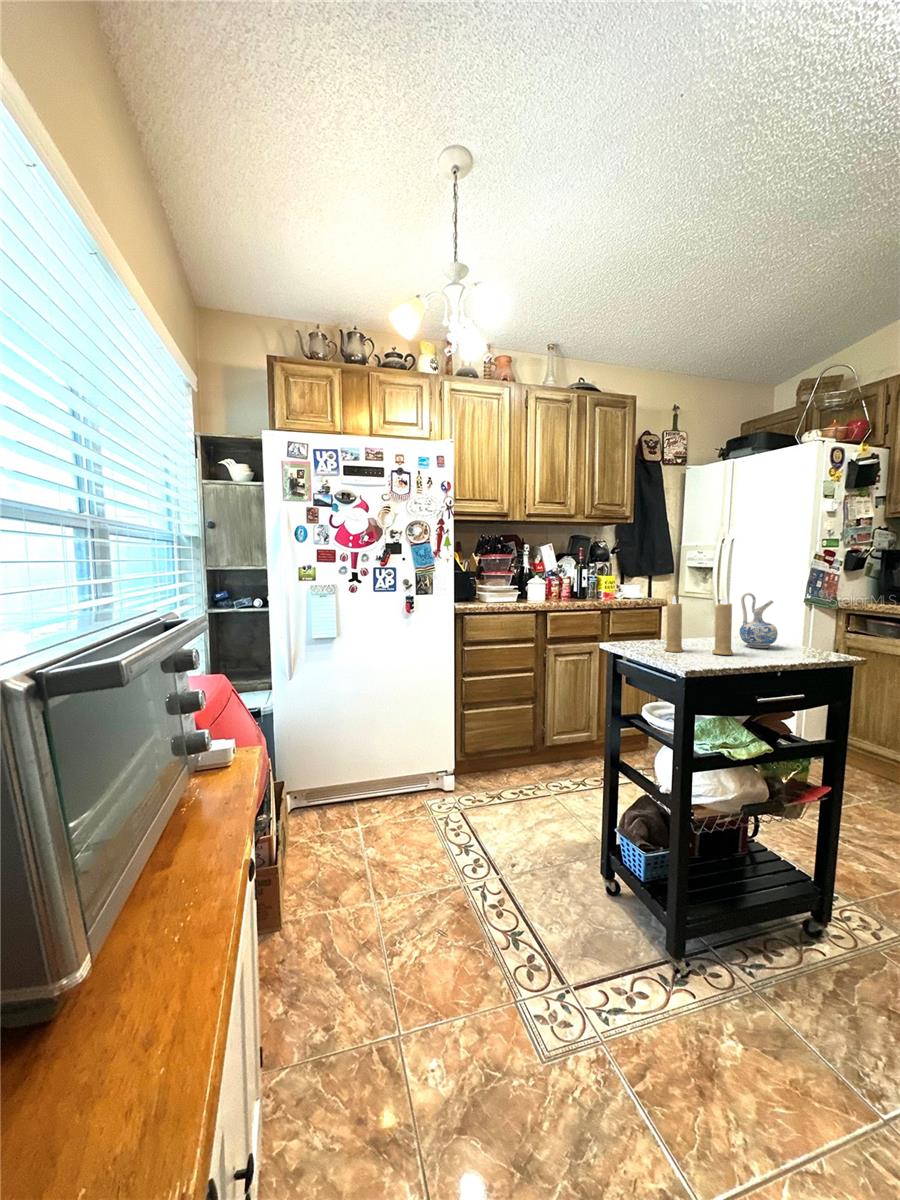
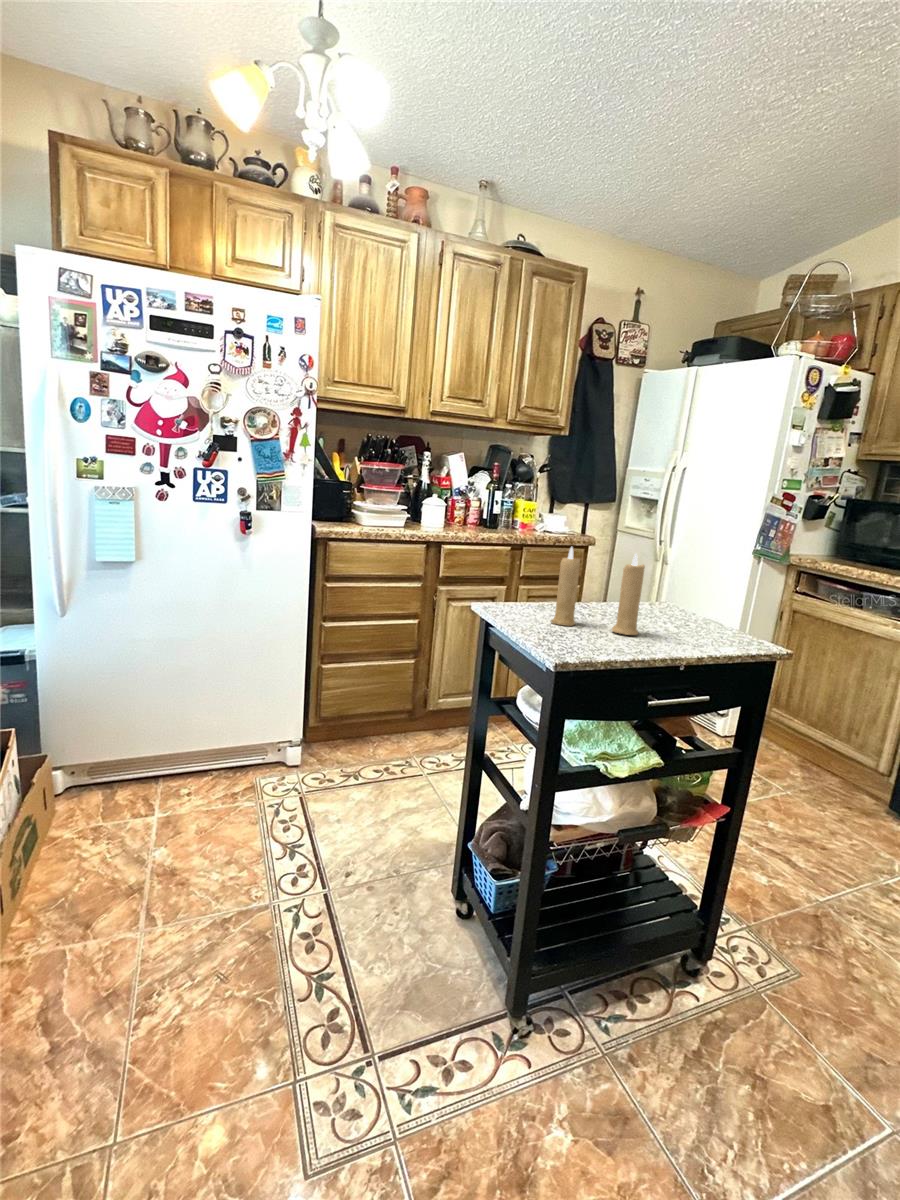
ceramic pitcher: present [740,593,778,648] -> none [654,550,702,626]

